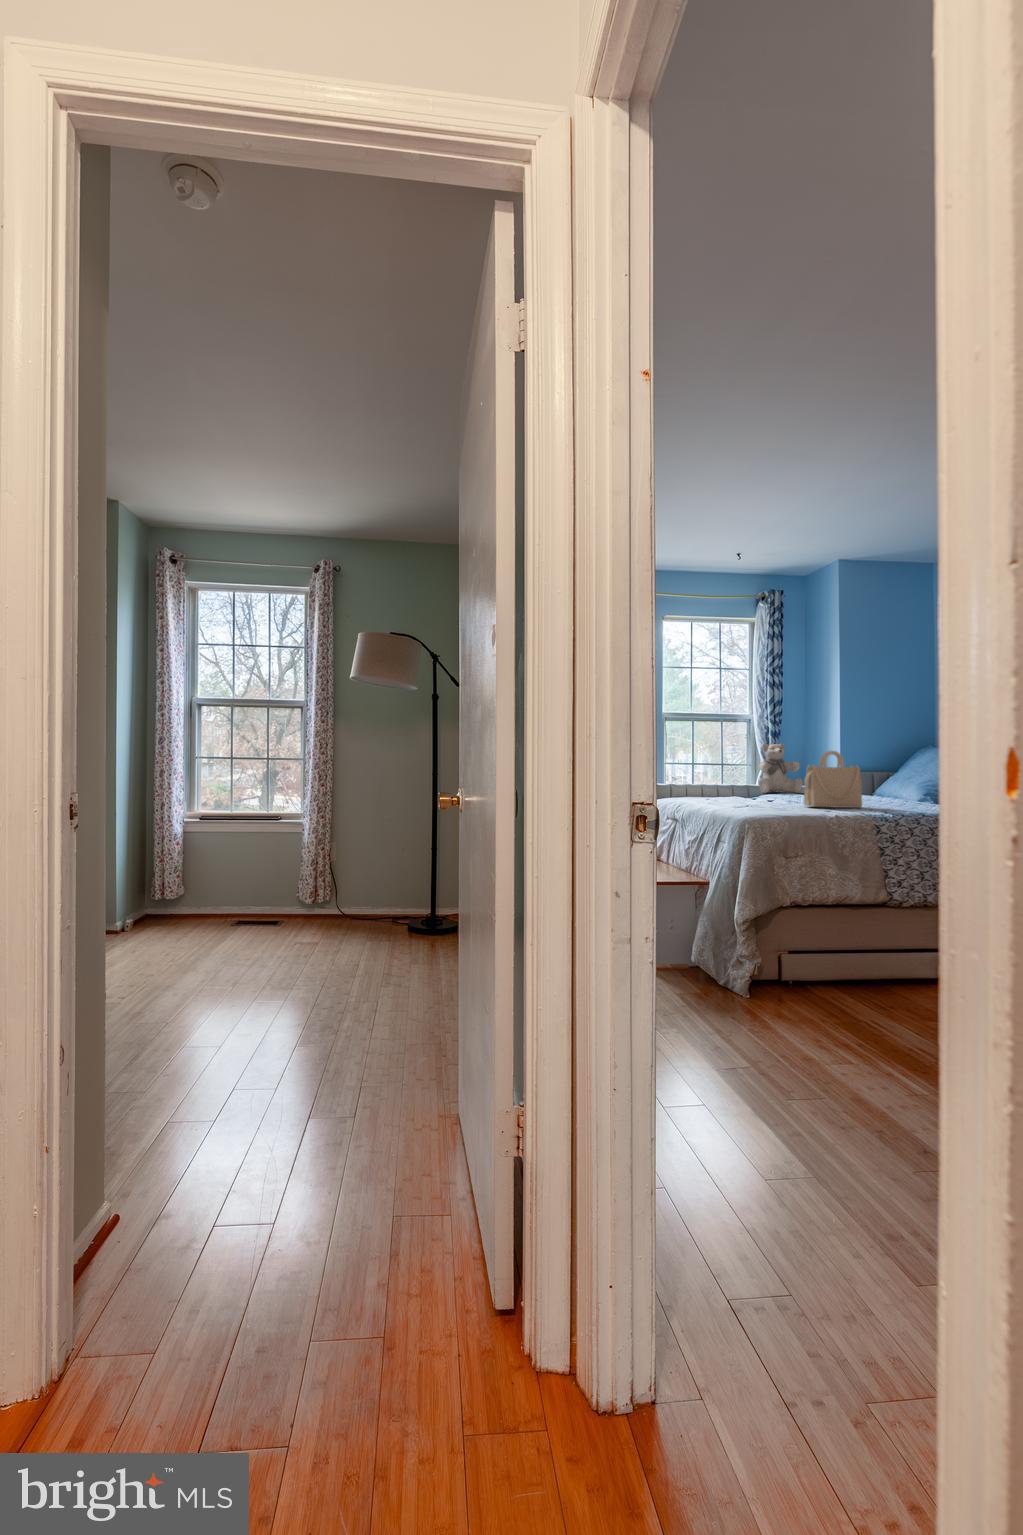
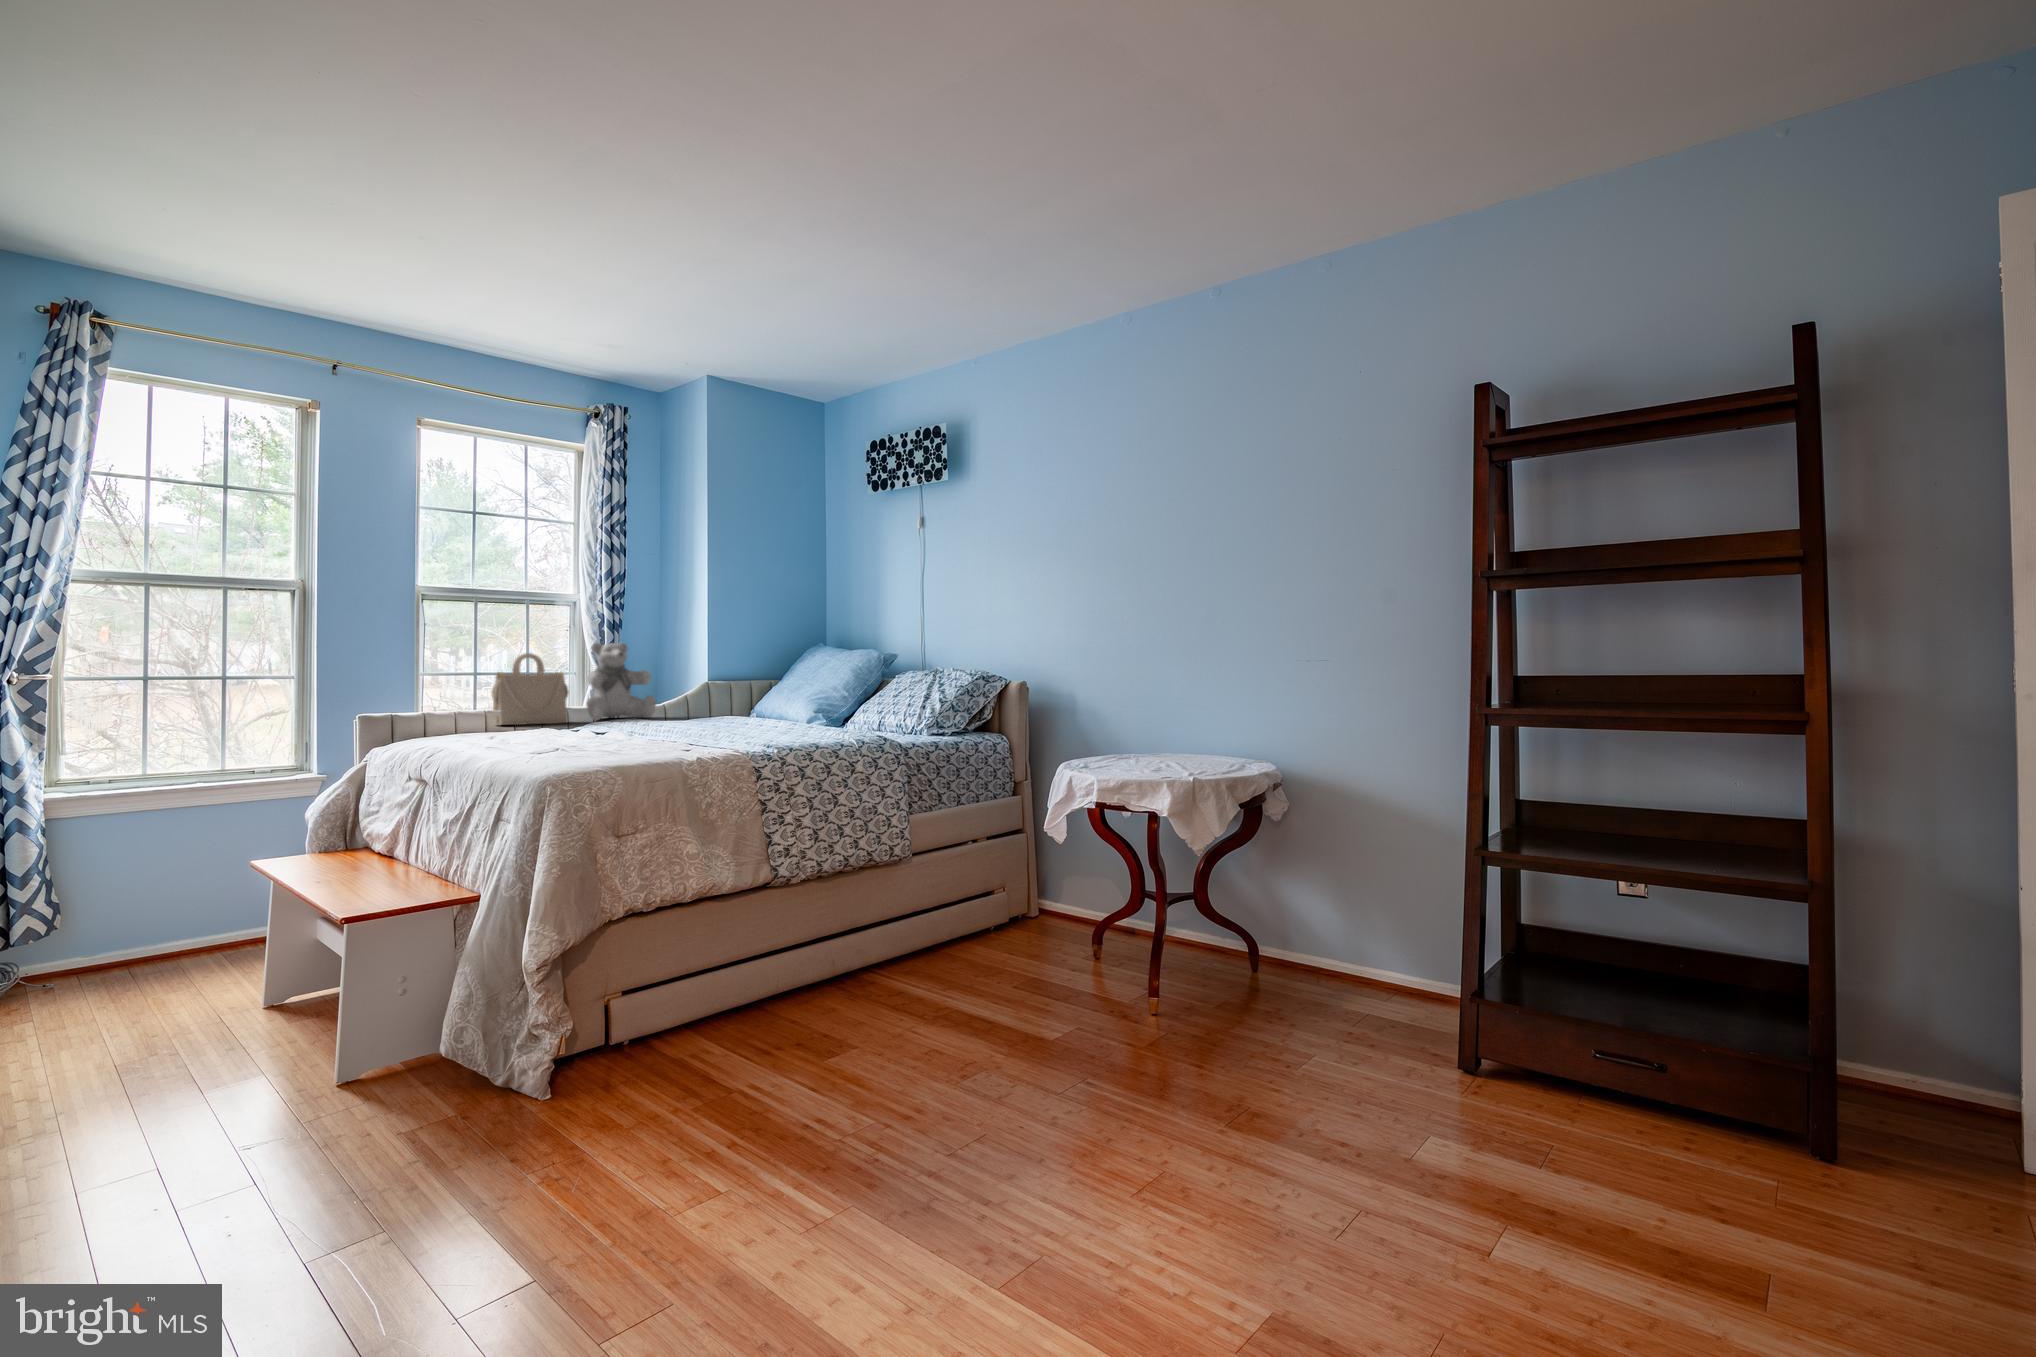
handbag: present [804,751,862,808] -> present [491,653,568,725]

